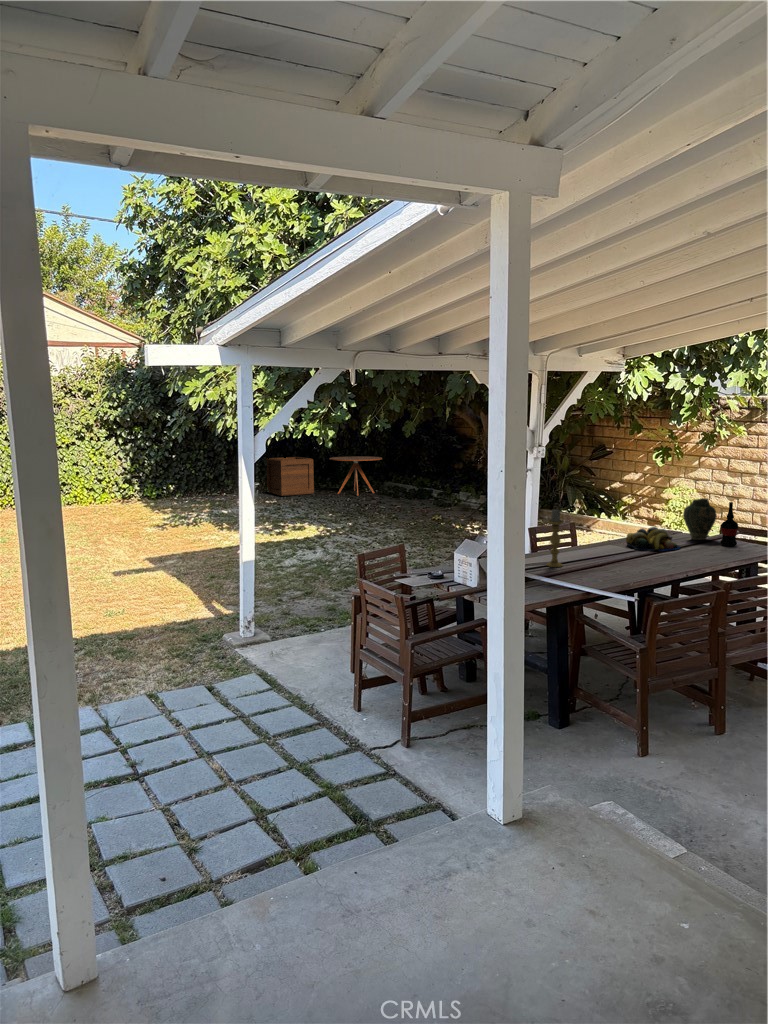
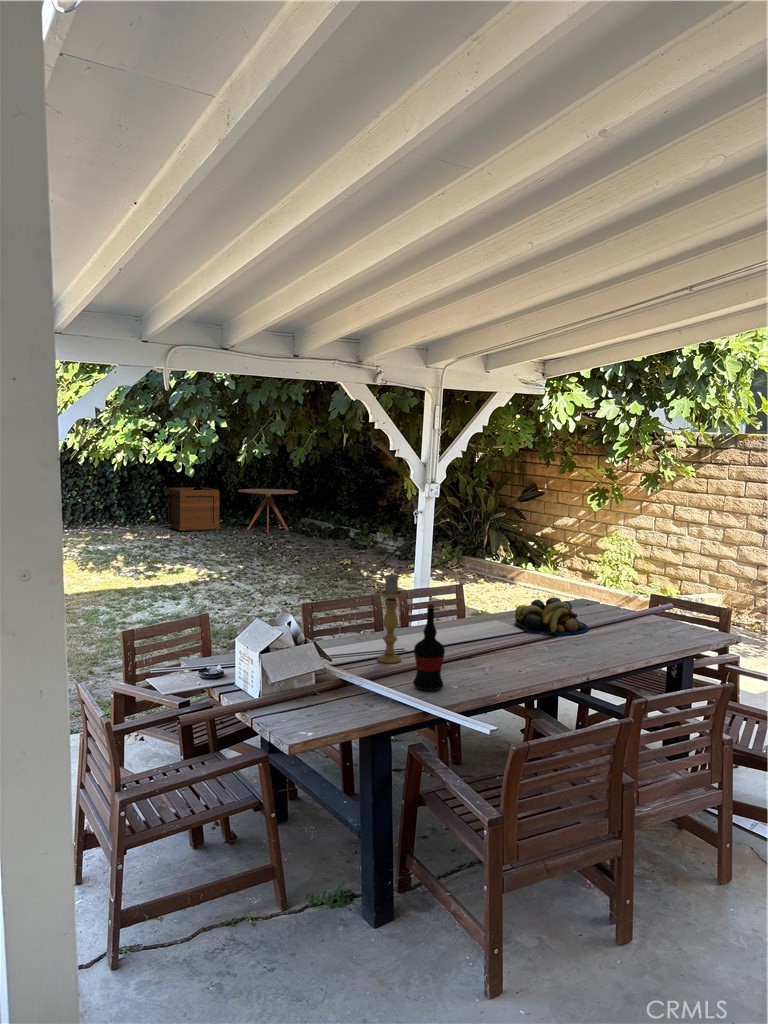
vase: present [683,498,717,540] -> none [598,558,642,616]
wine bottle: present [720,502,738,546] -> present [413,604,445,690]

